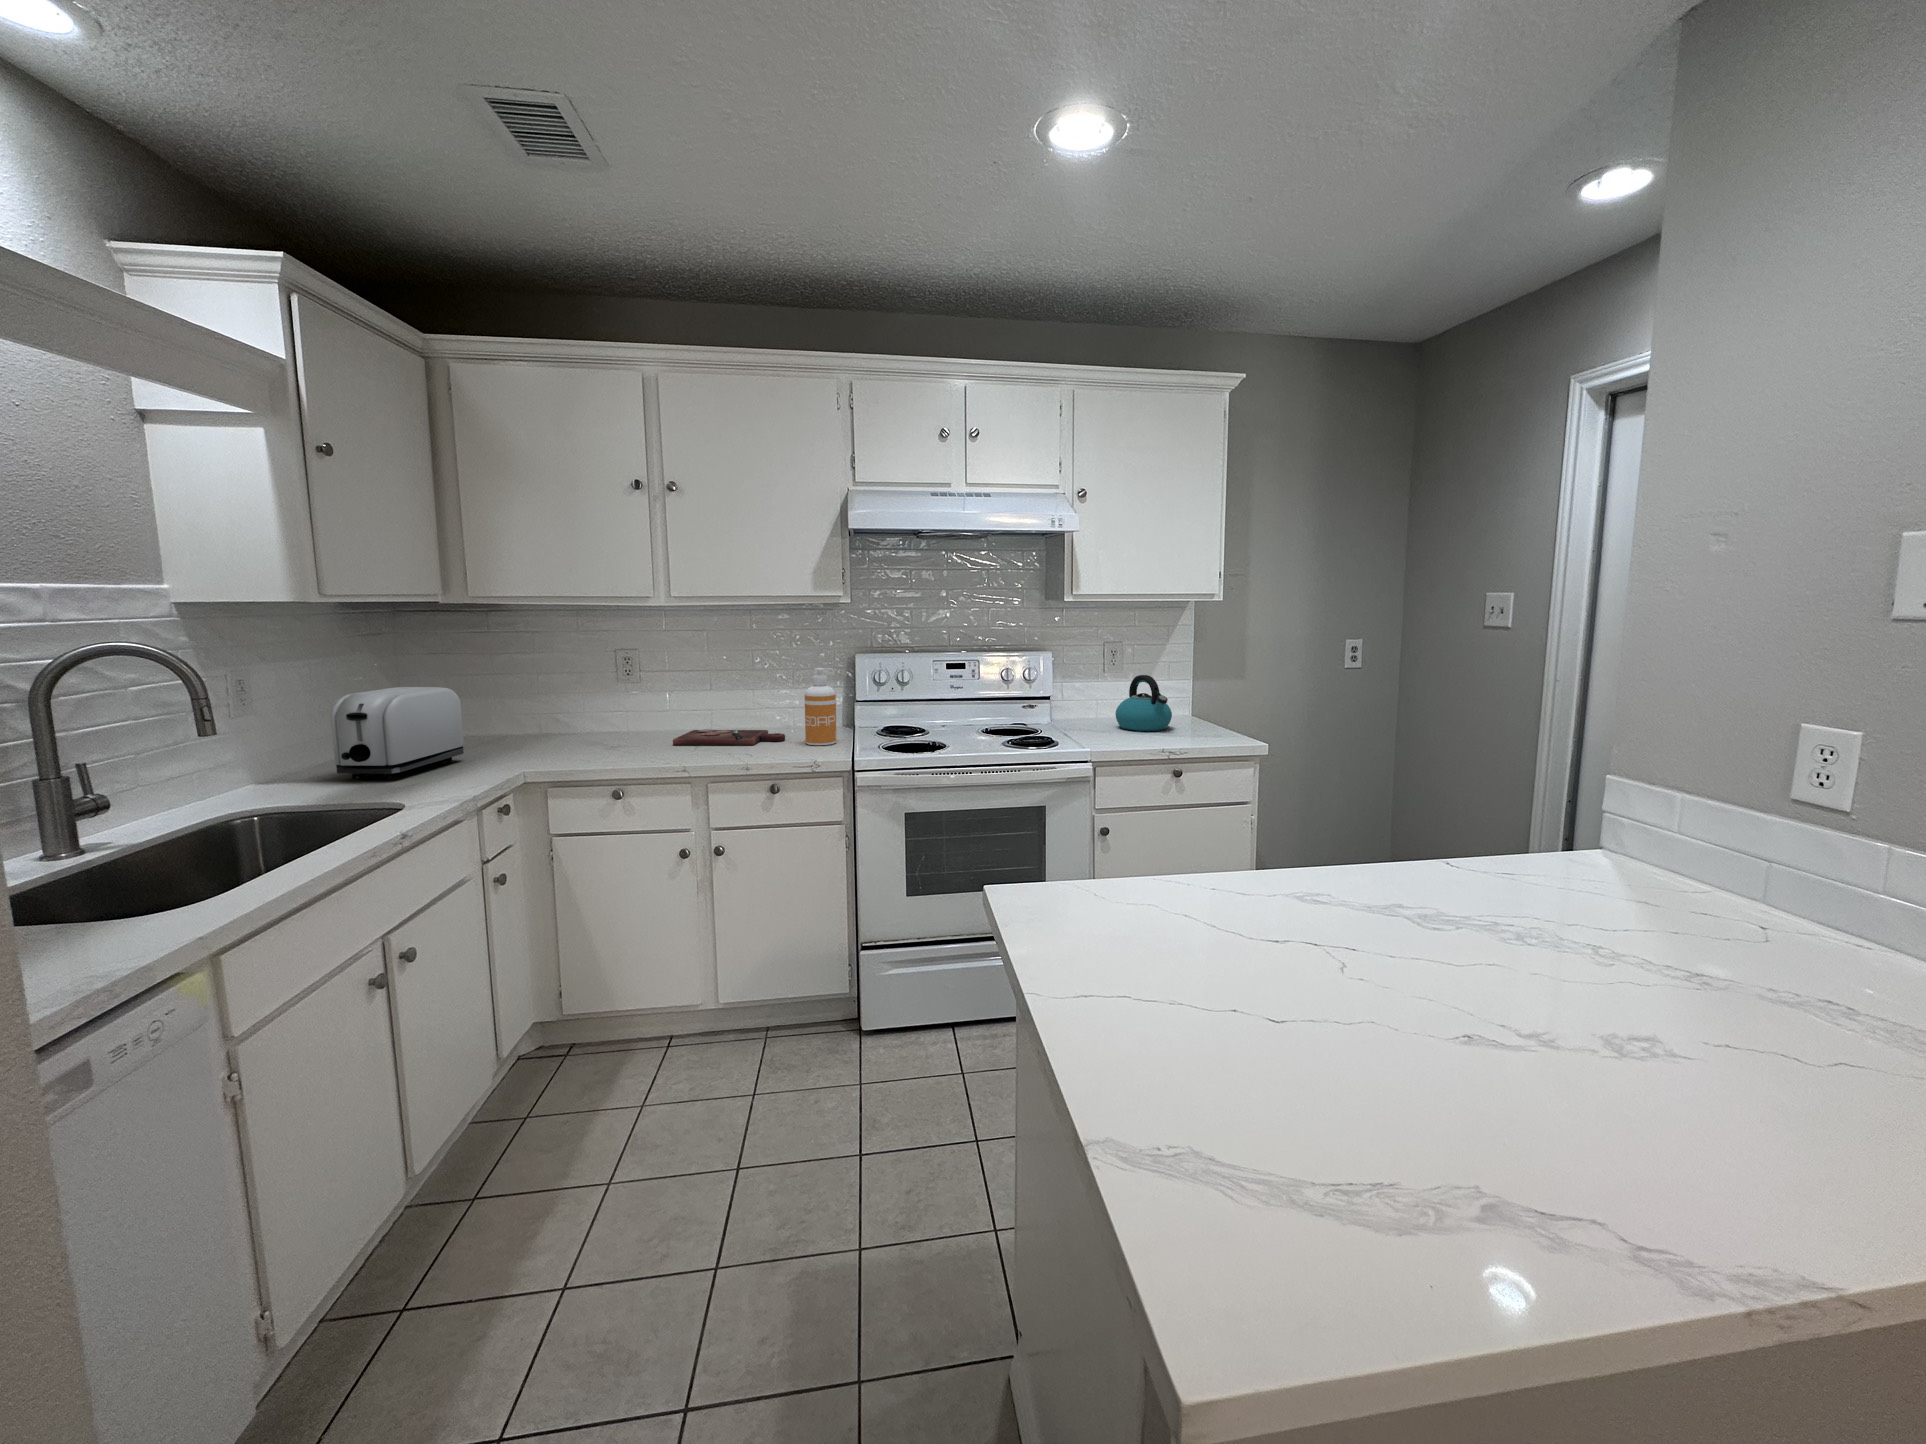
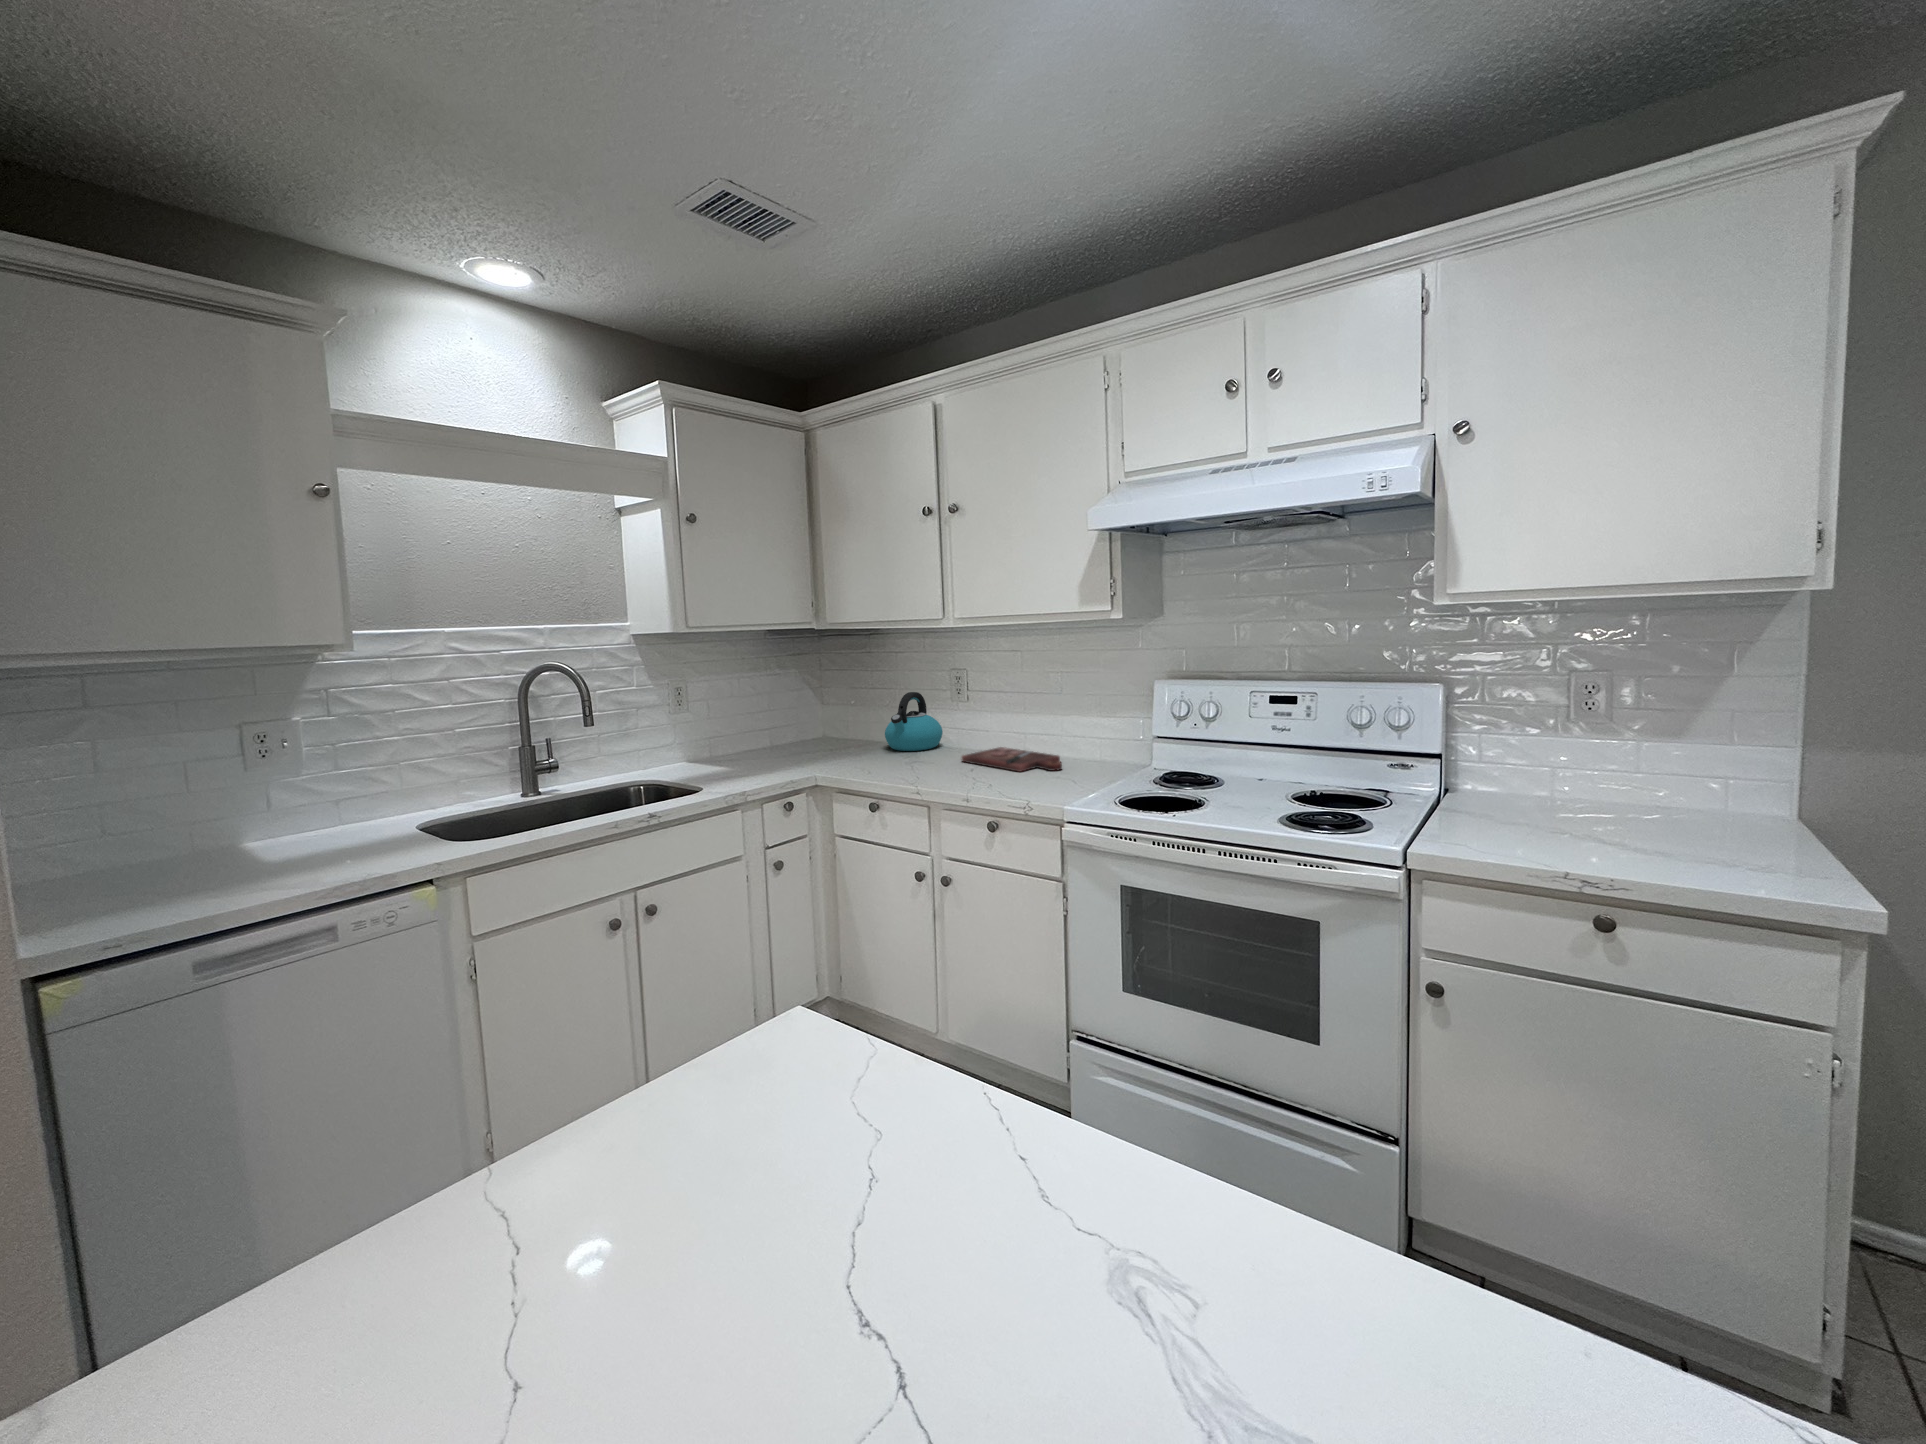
soap dispenser: present [805,668,837,745] -> none [1066,692,1103,783]
kettle: present [1115,675,1172,731] -> present [885,692,943,751]
toaster: present [331,687,464,779] -> none [717,693,812,766]

